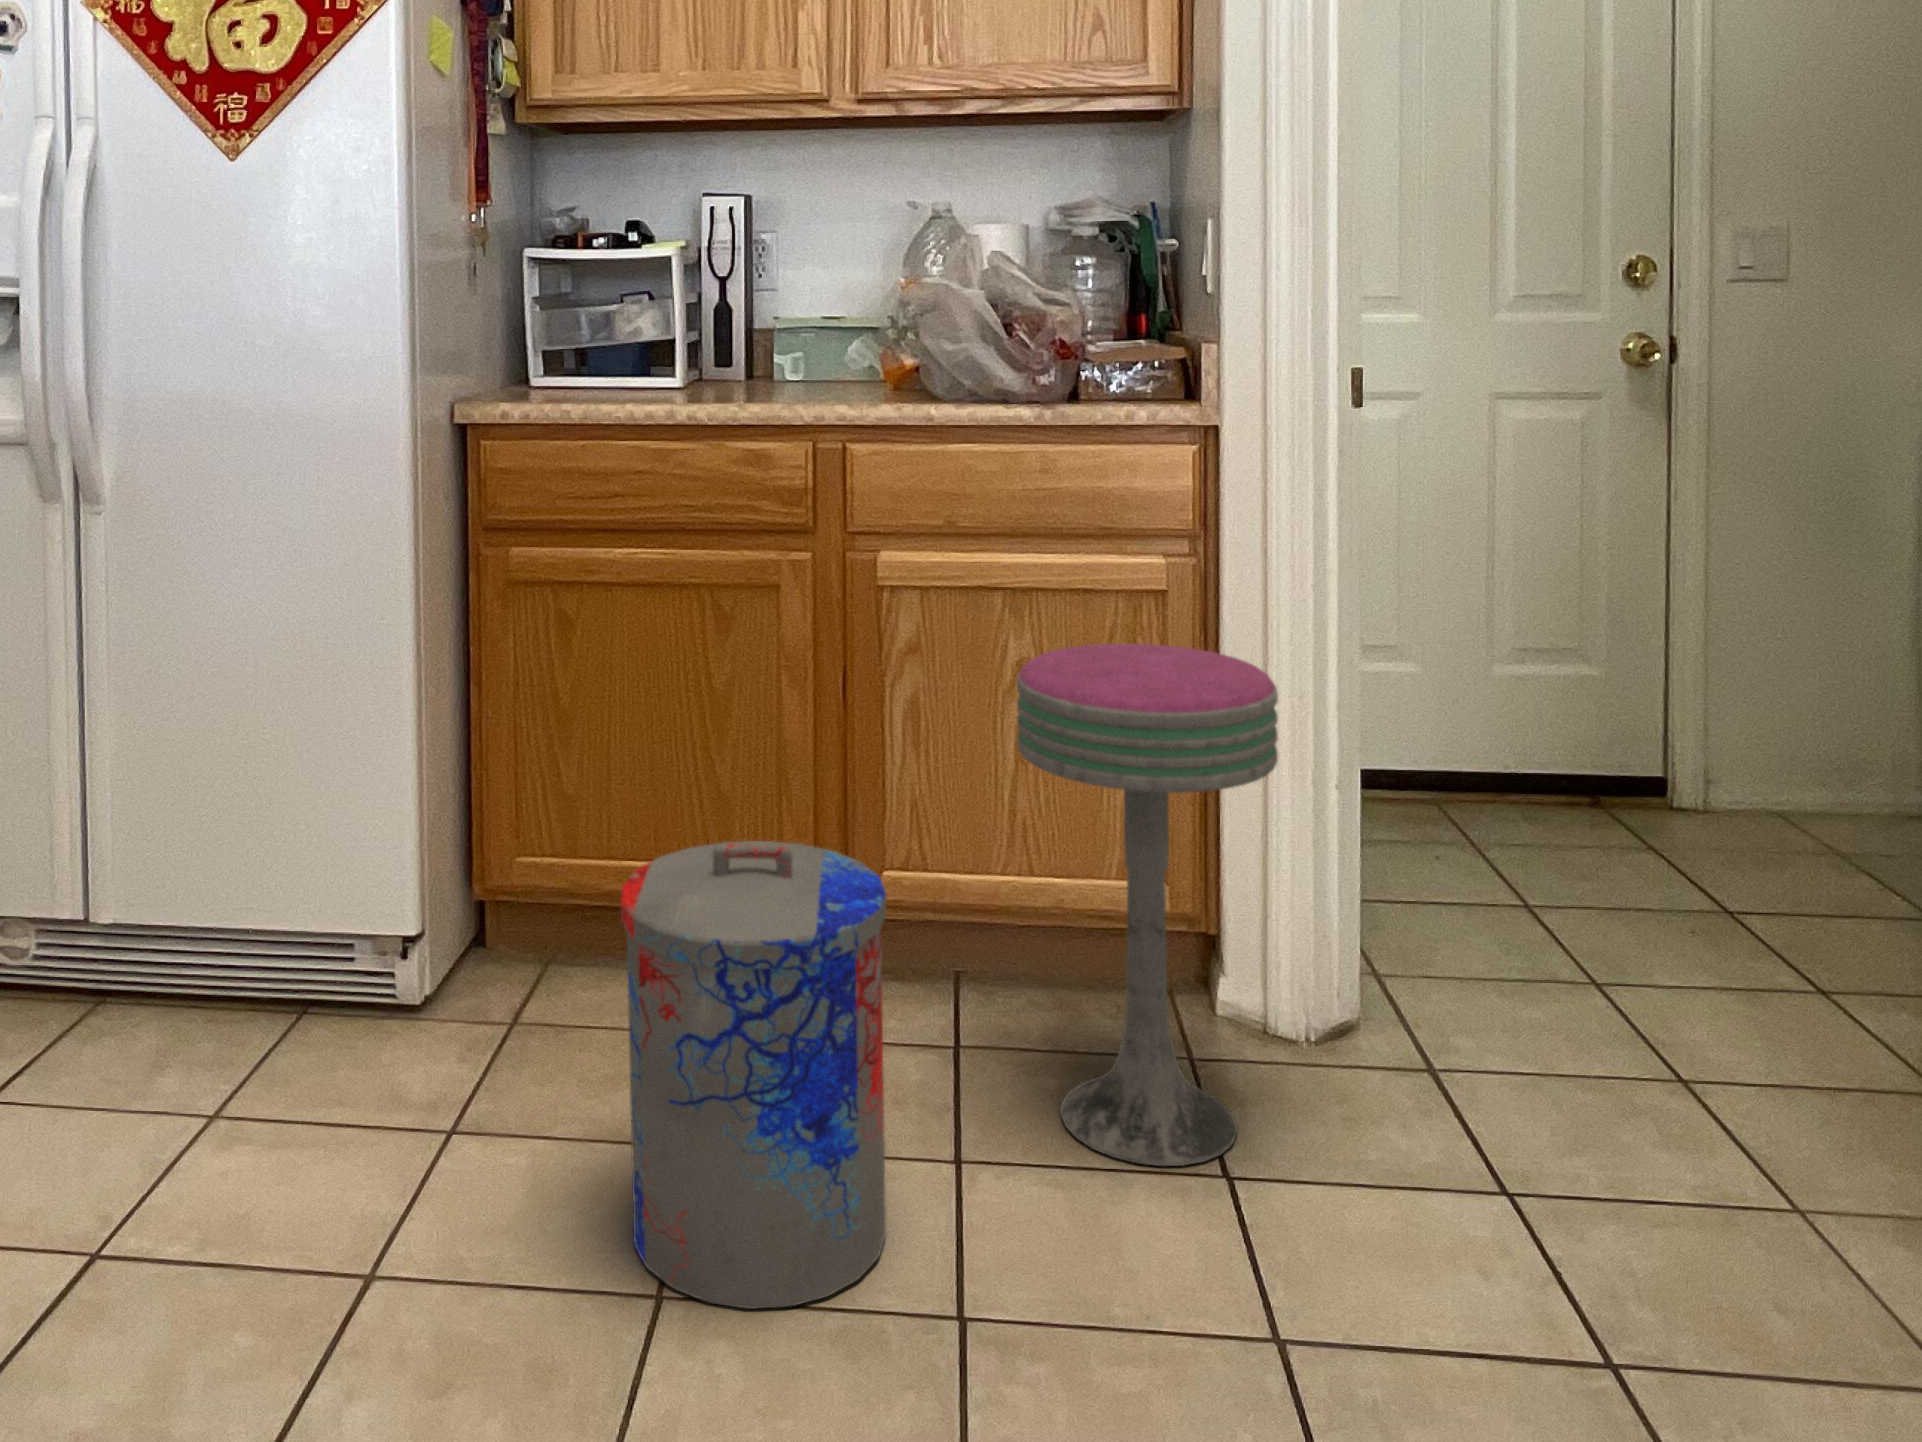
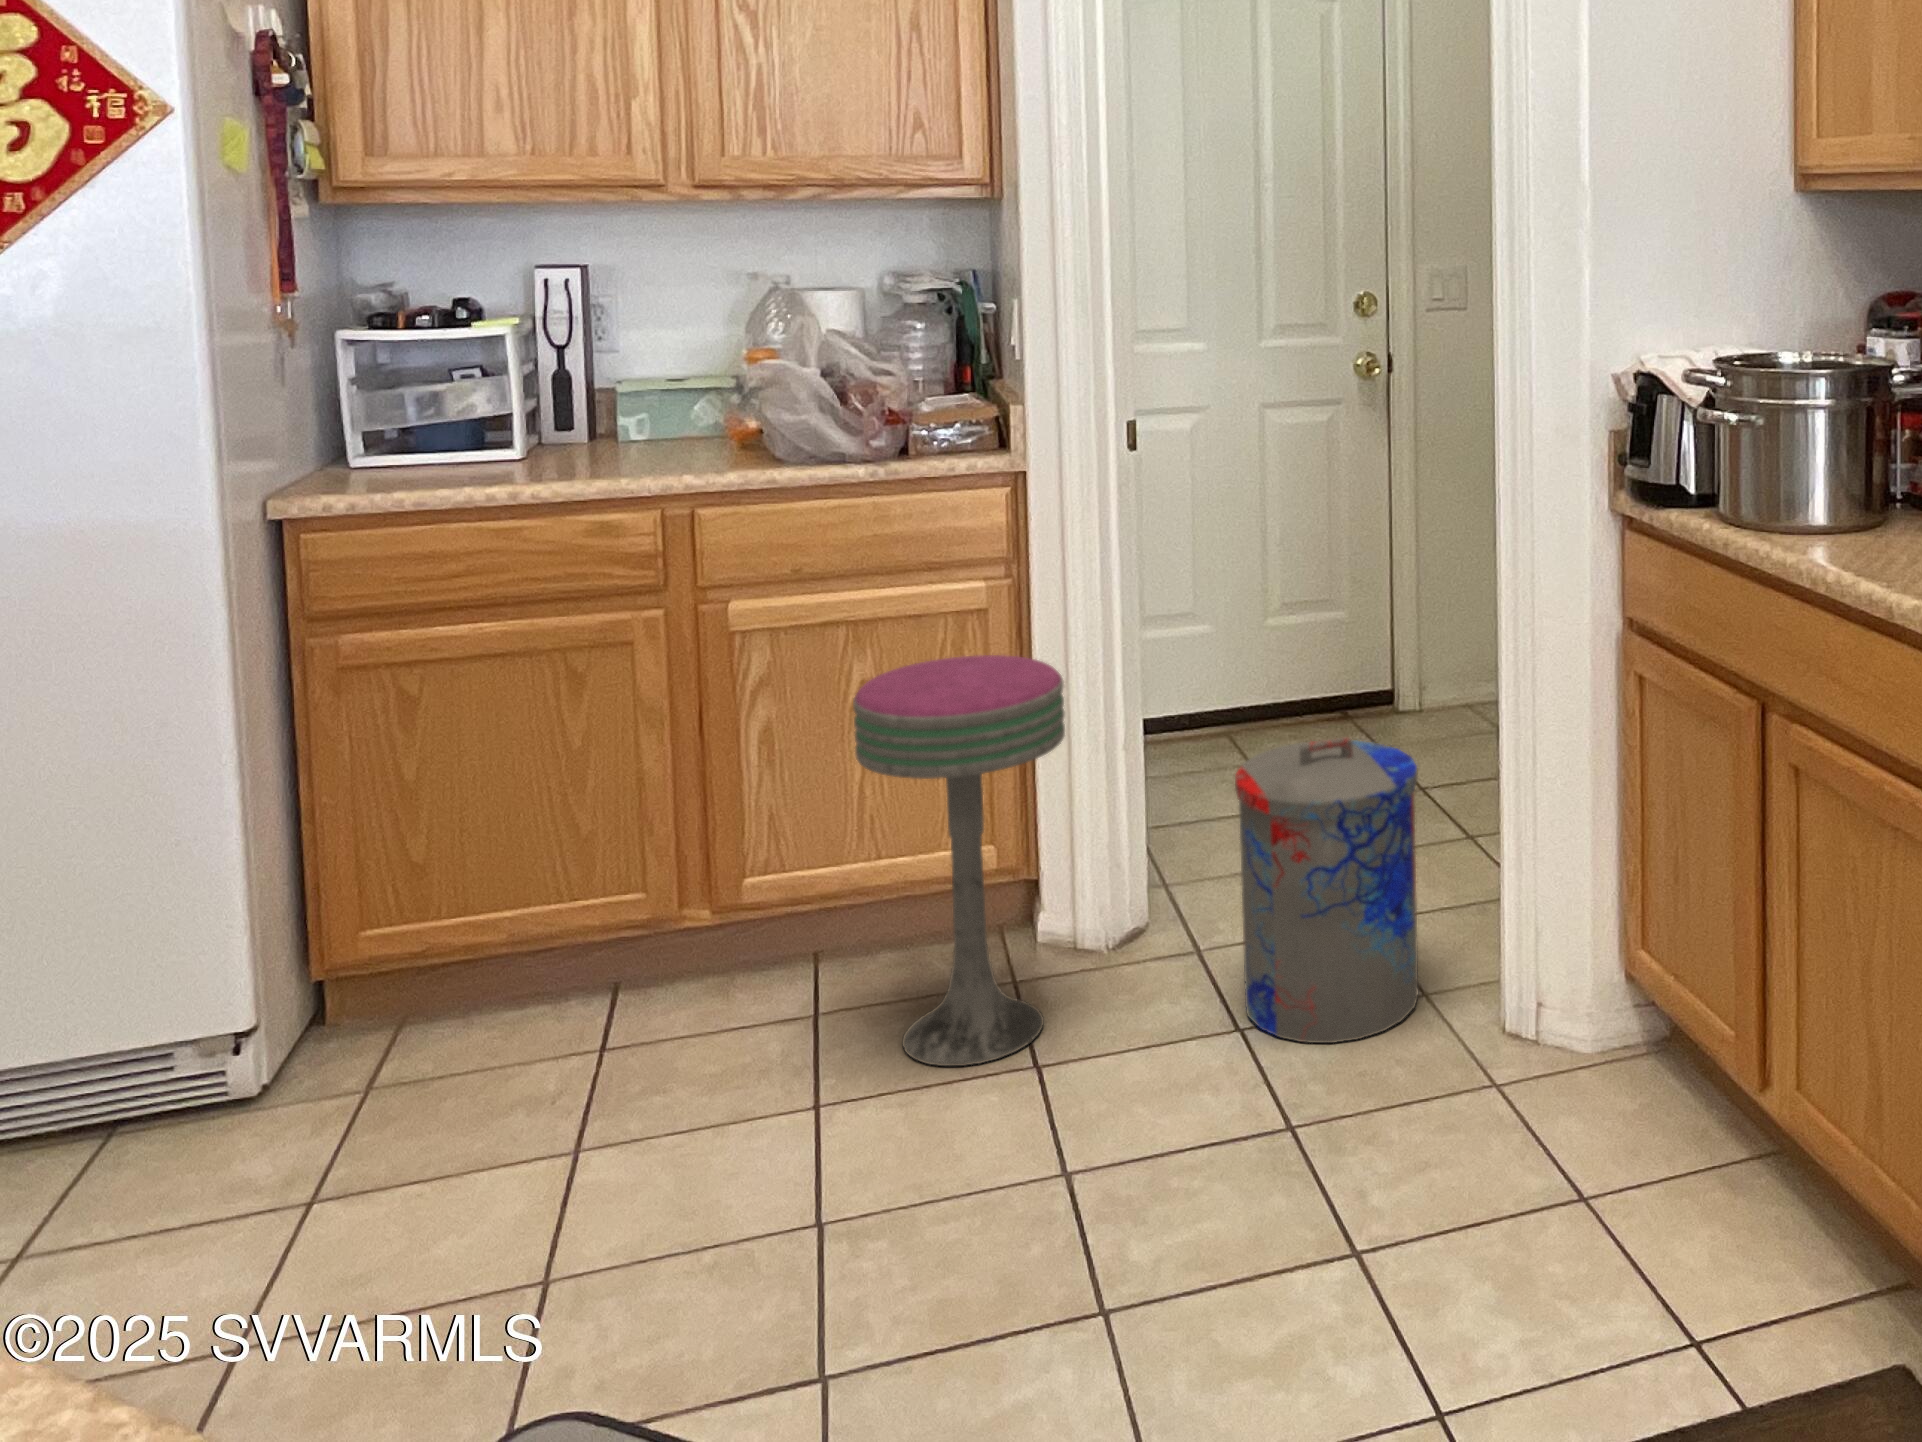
trash can: present [621,841,886,1309] -> present [1235,737,1418,1043]

